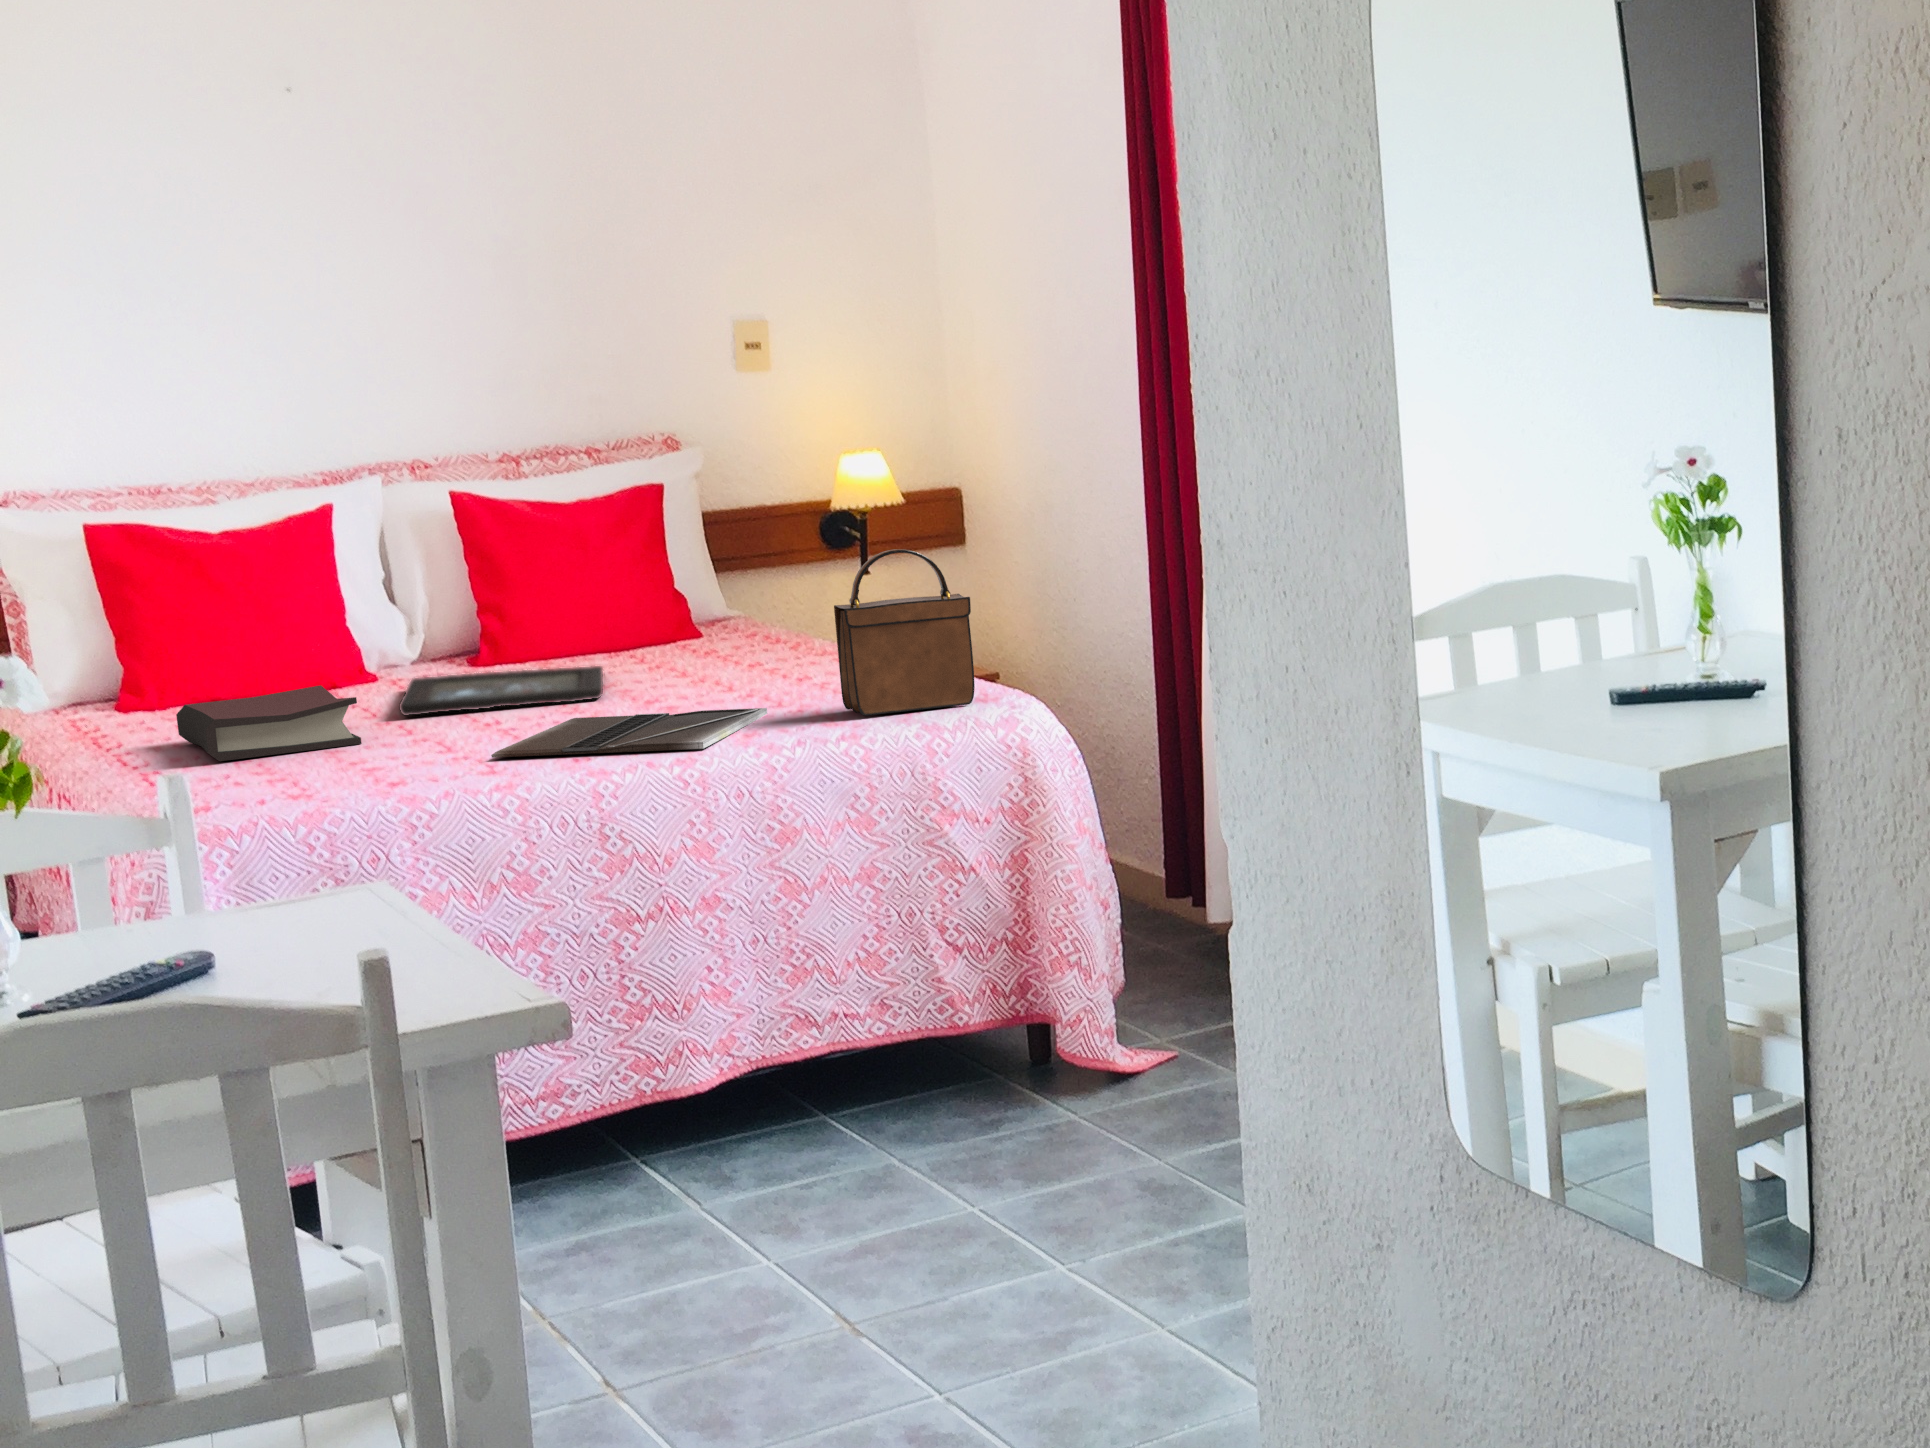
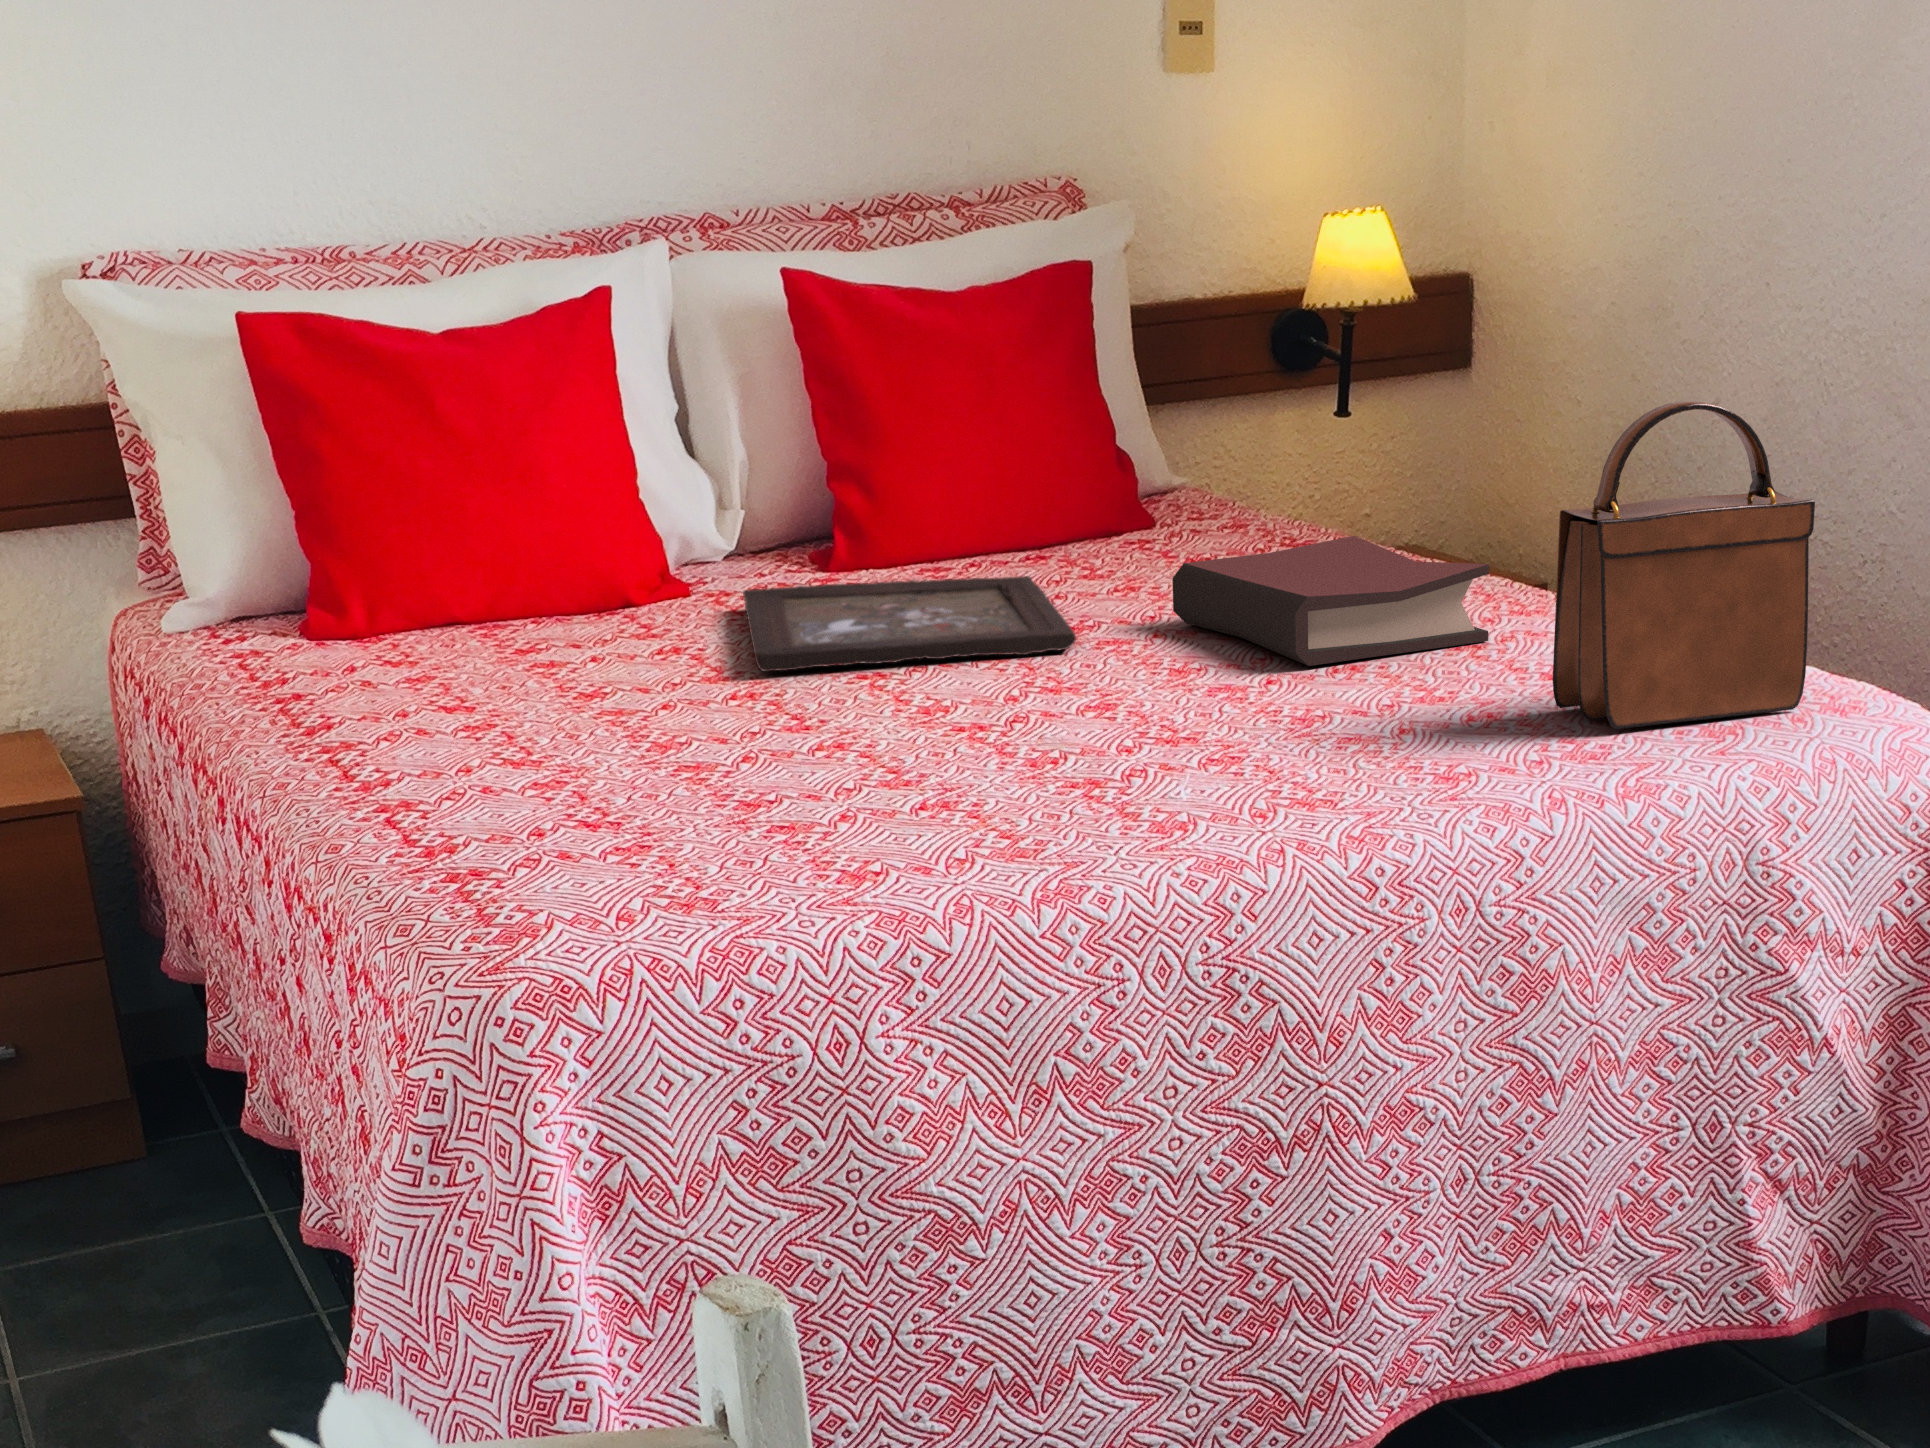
hardback book: present [176,685,361,761] -> present [1172,536,1489,666]
laptop: present [491,708,767,758] -> none [977,697,1406,801]

